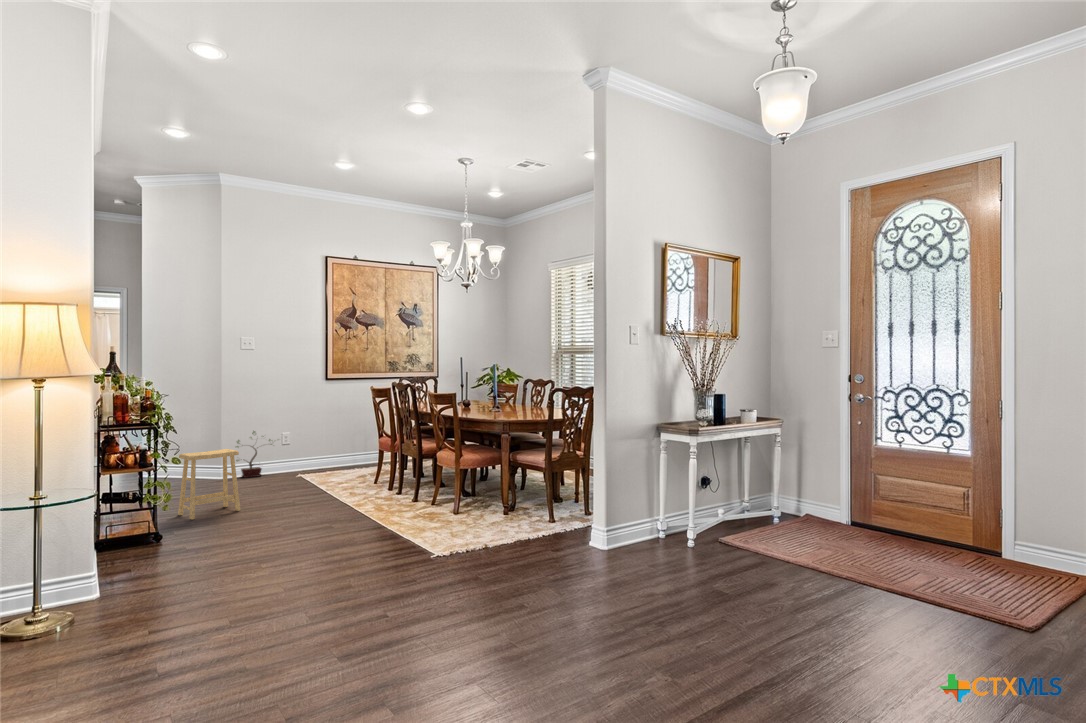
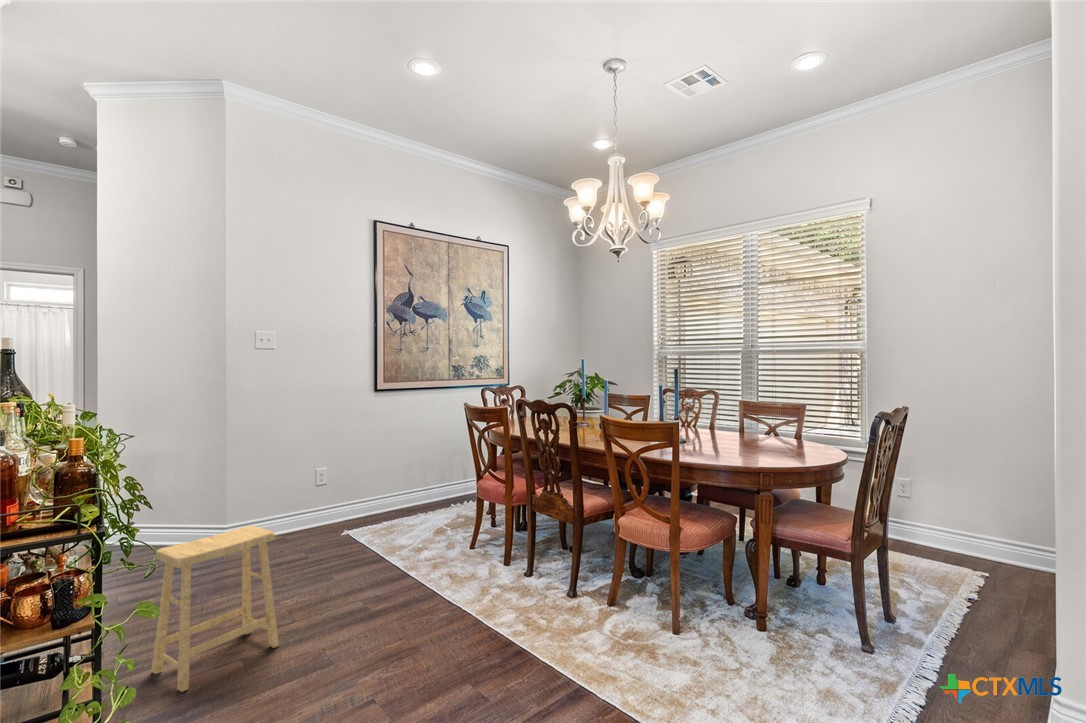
potted plant: present [236,431,272,478] -> none [245,468,315,543]

